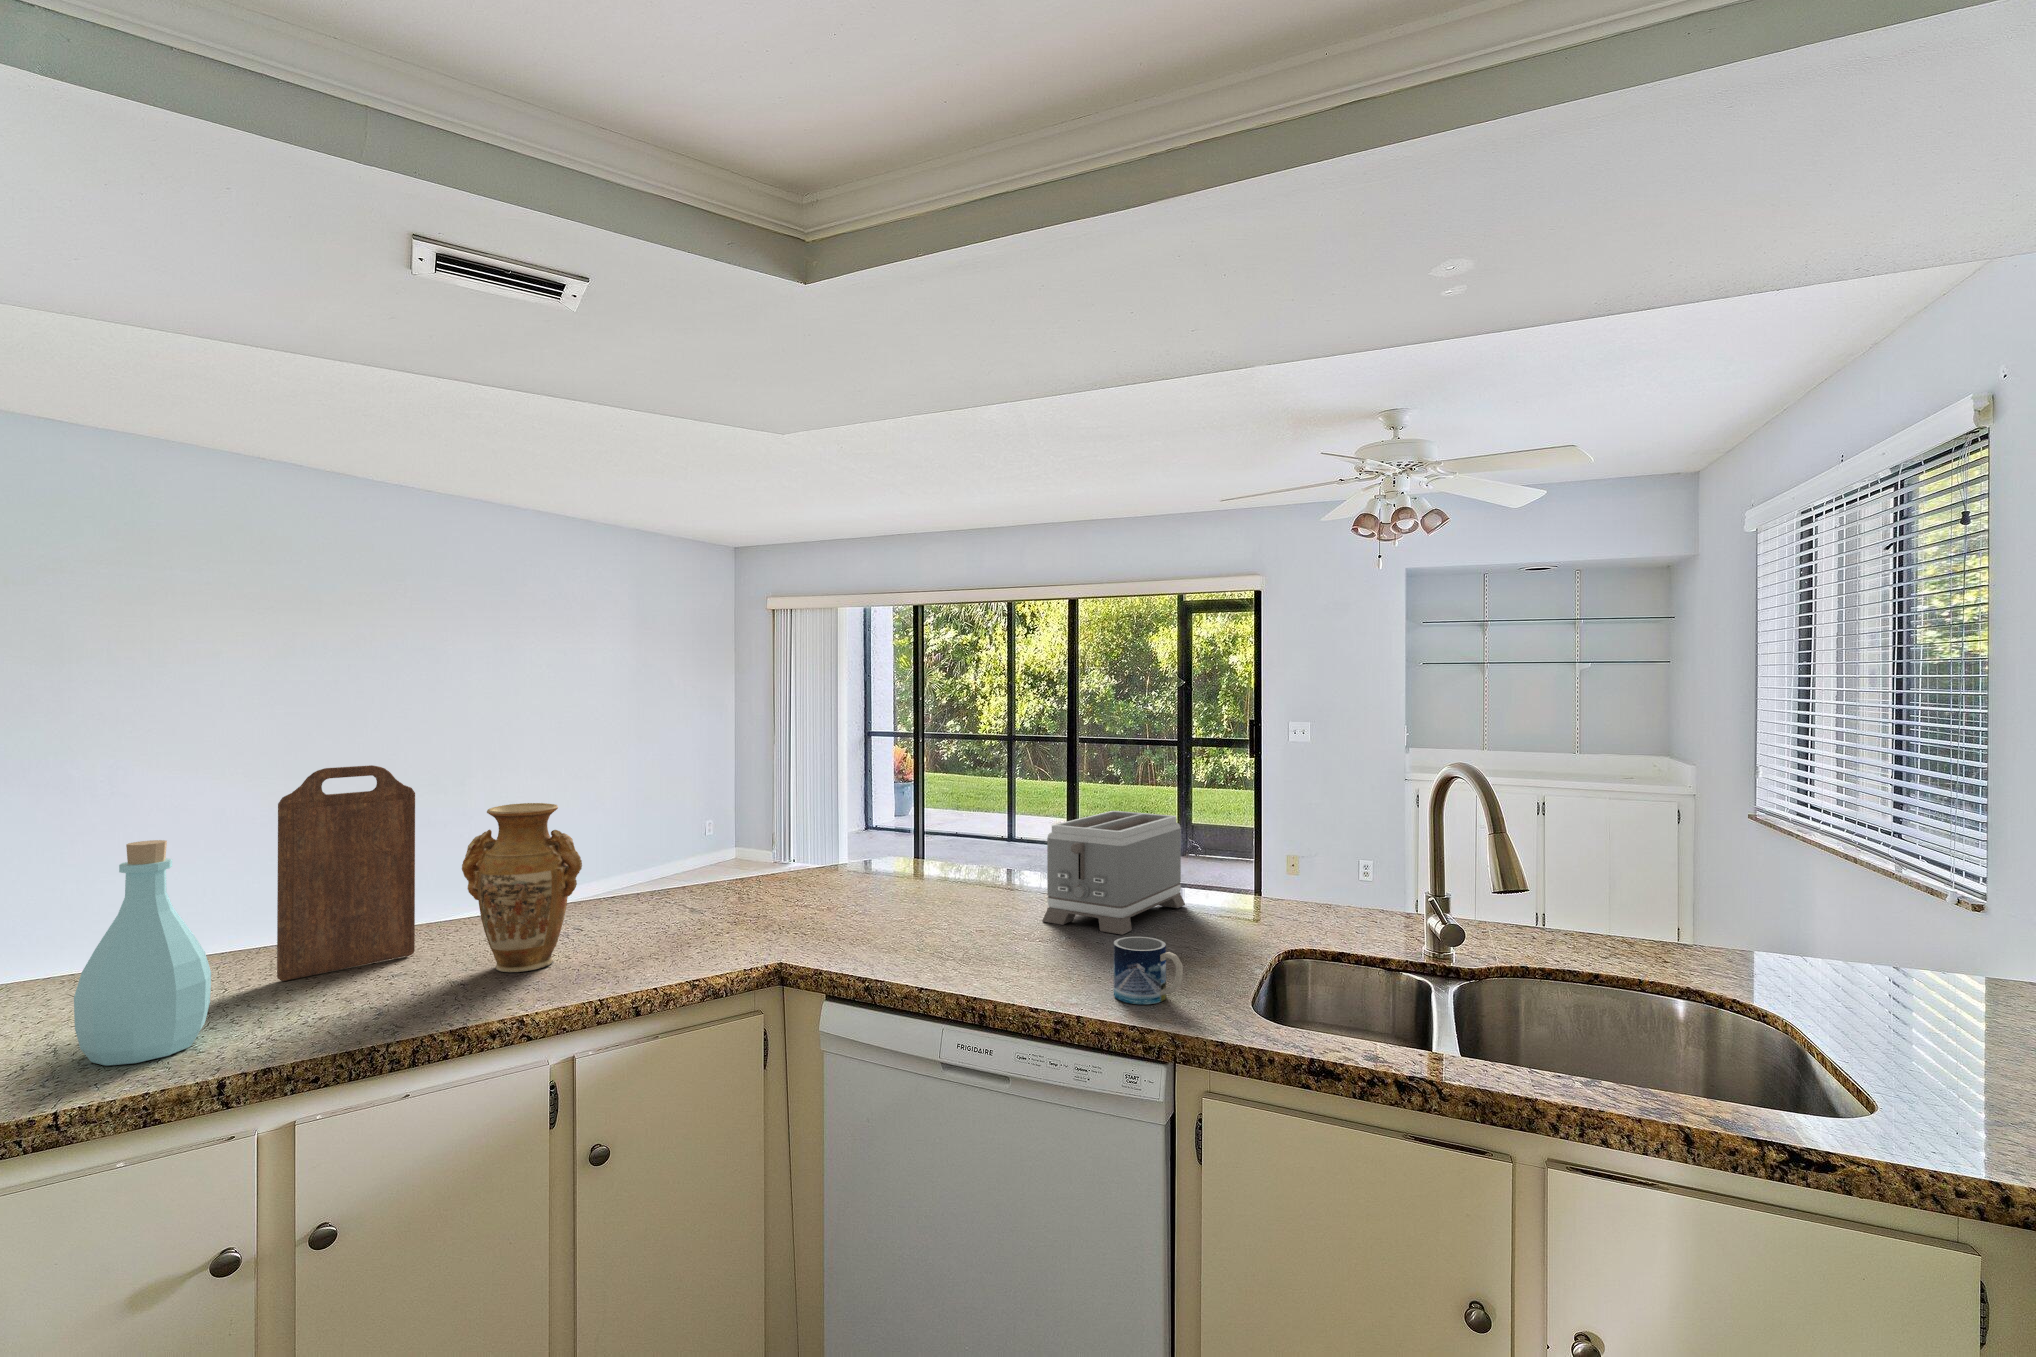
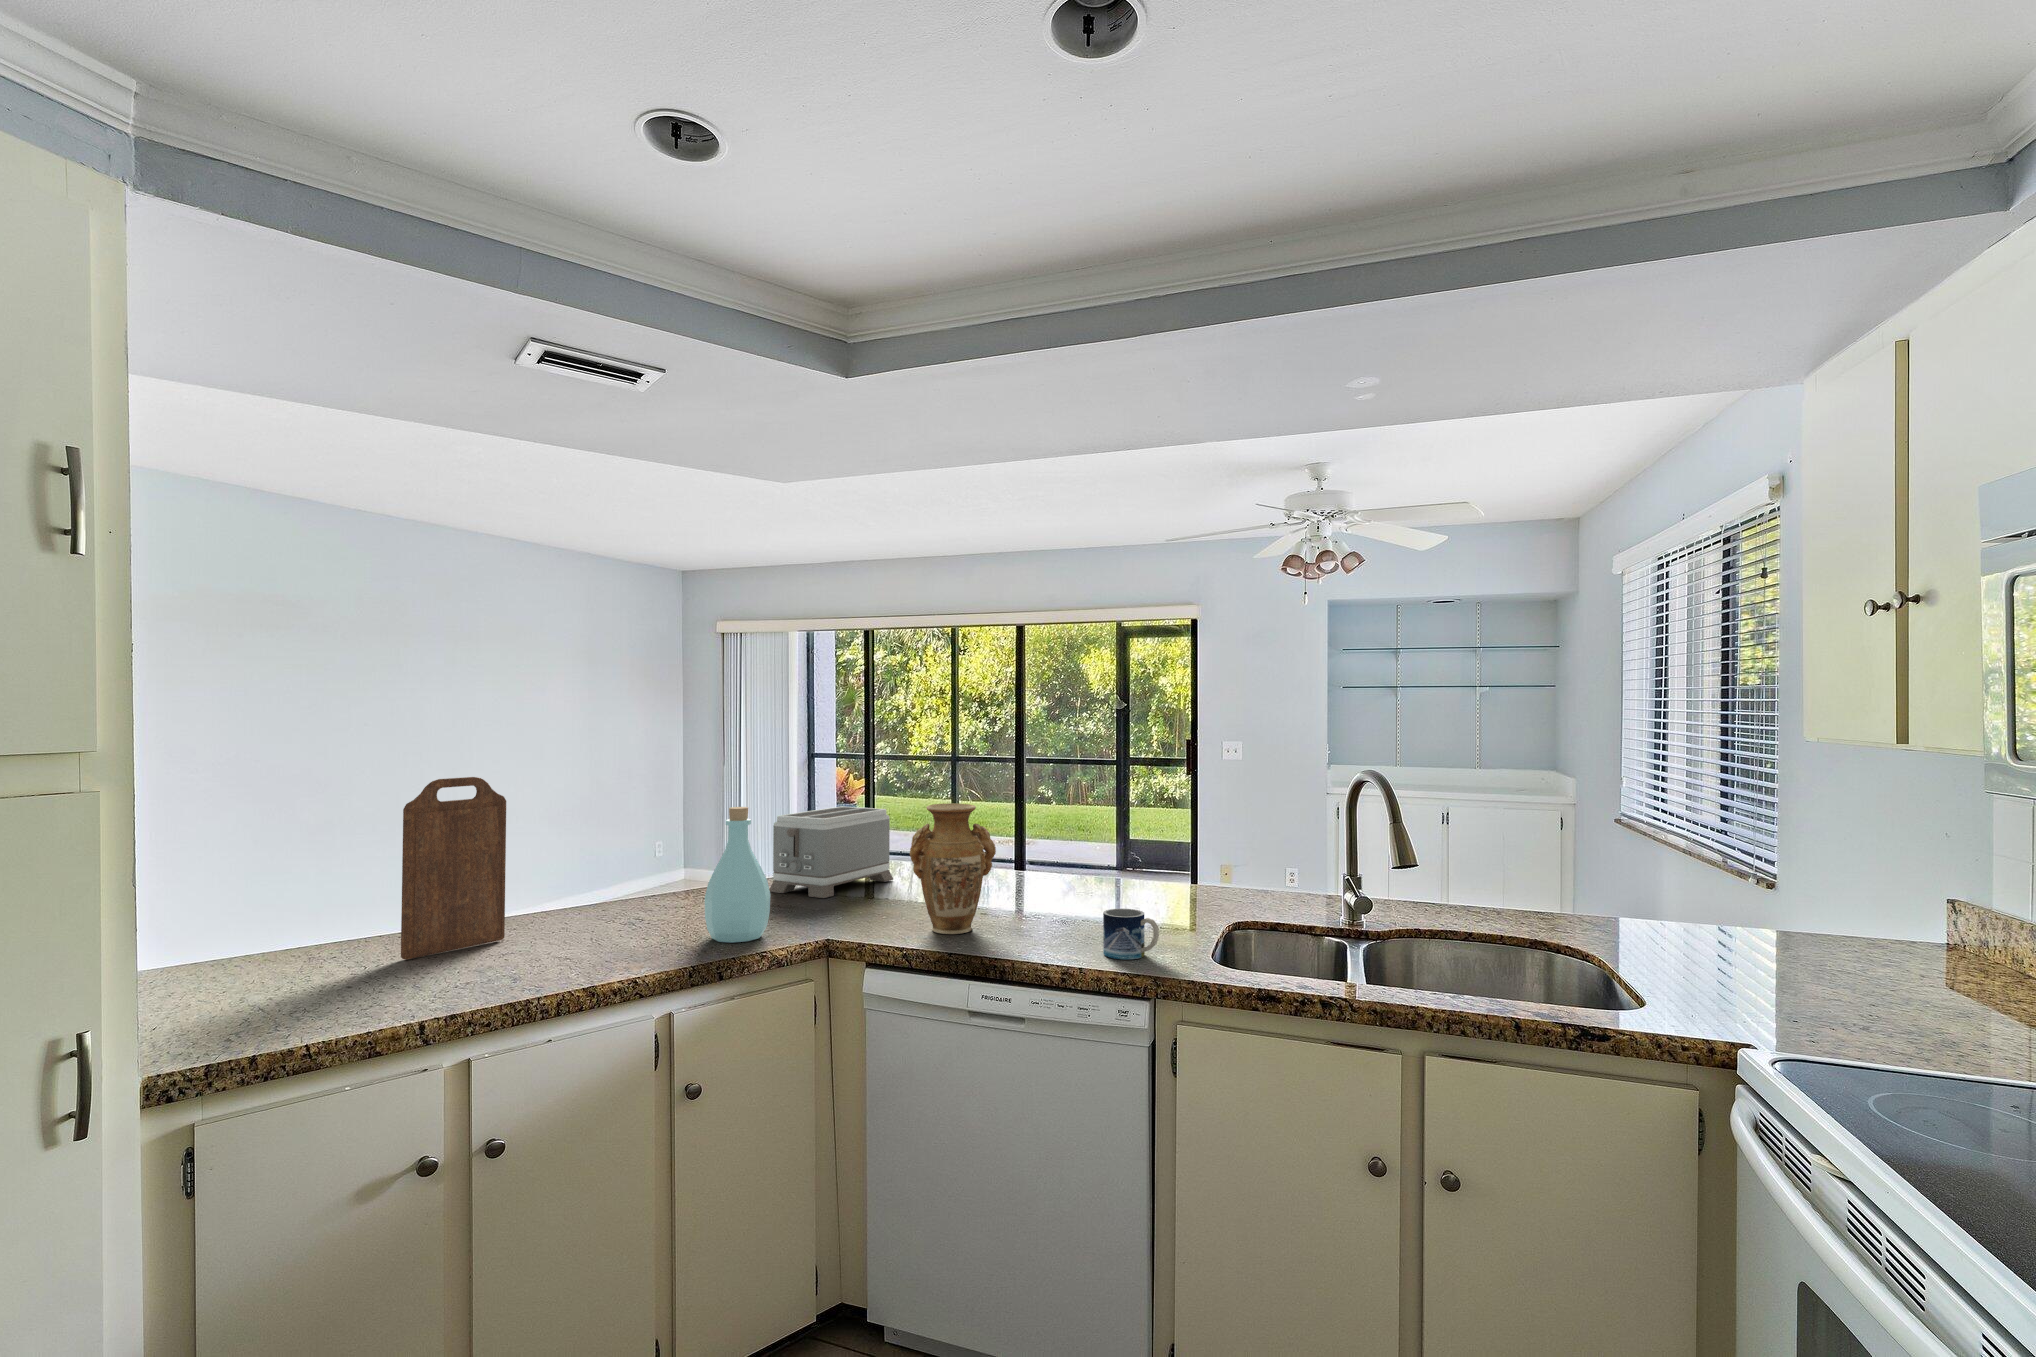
vase: present [462,803,582,972] -> present [910,803,996,934]
toaster: present [1042,811,1185,935] -> present [769,806,893,898]
bottle: present [74,840,211,1066] -> present [705,807,770,943]

